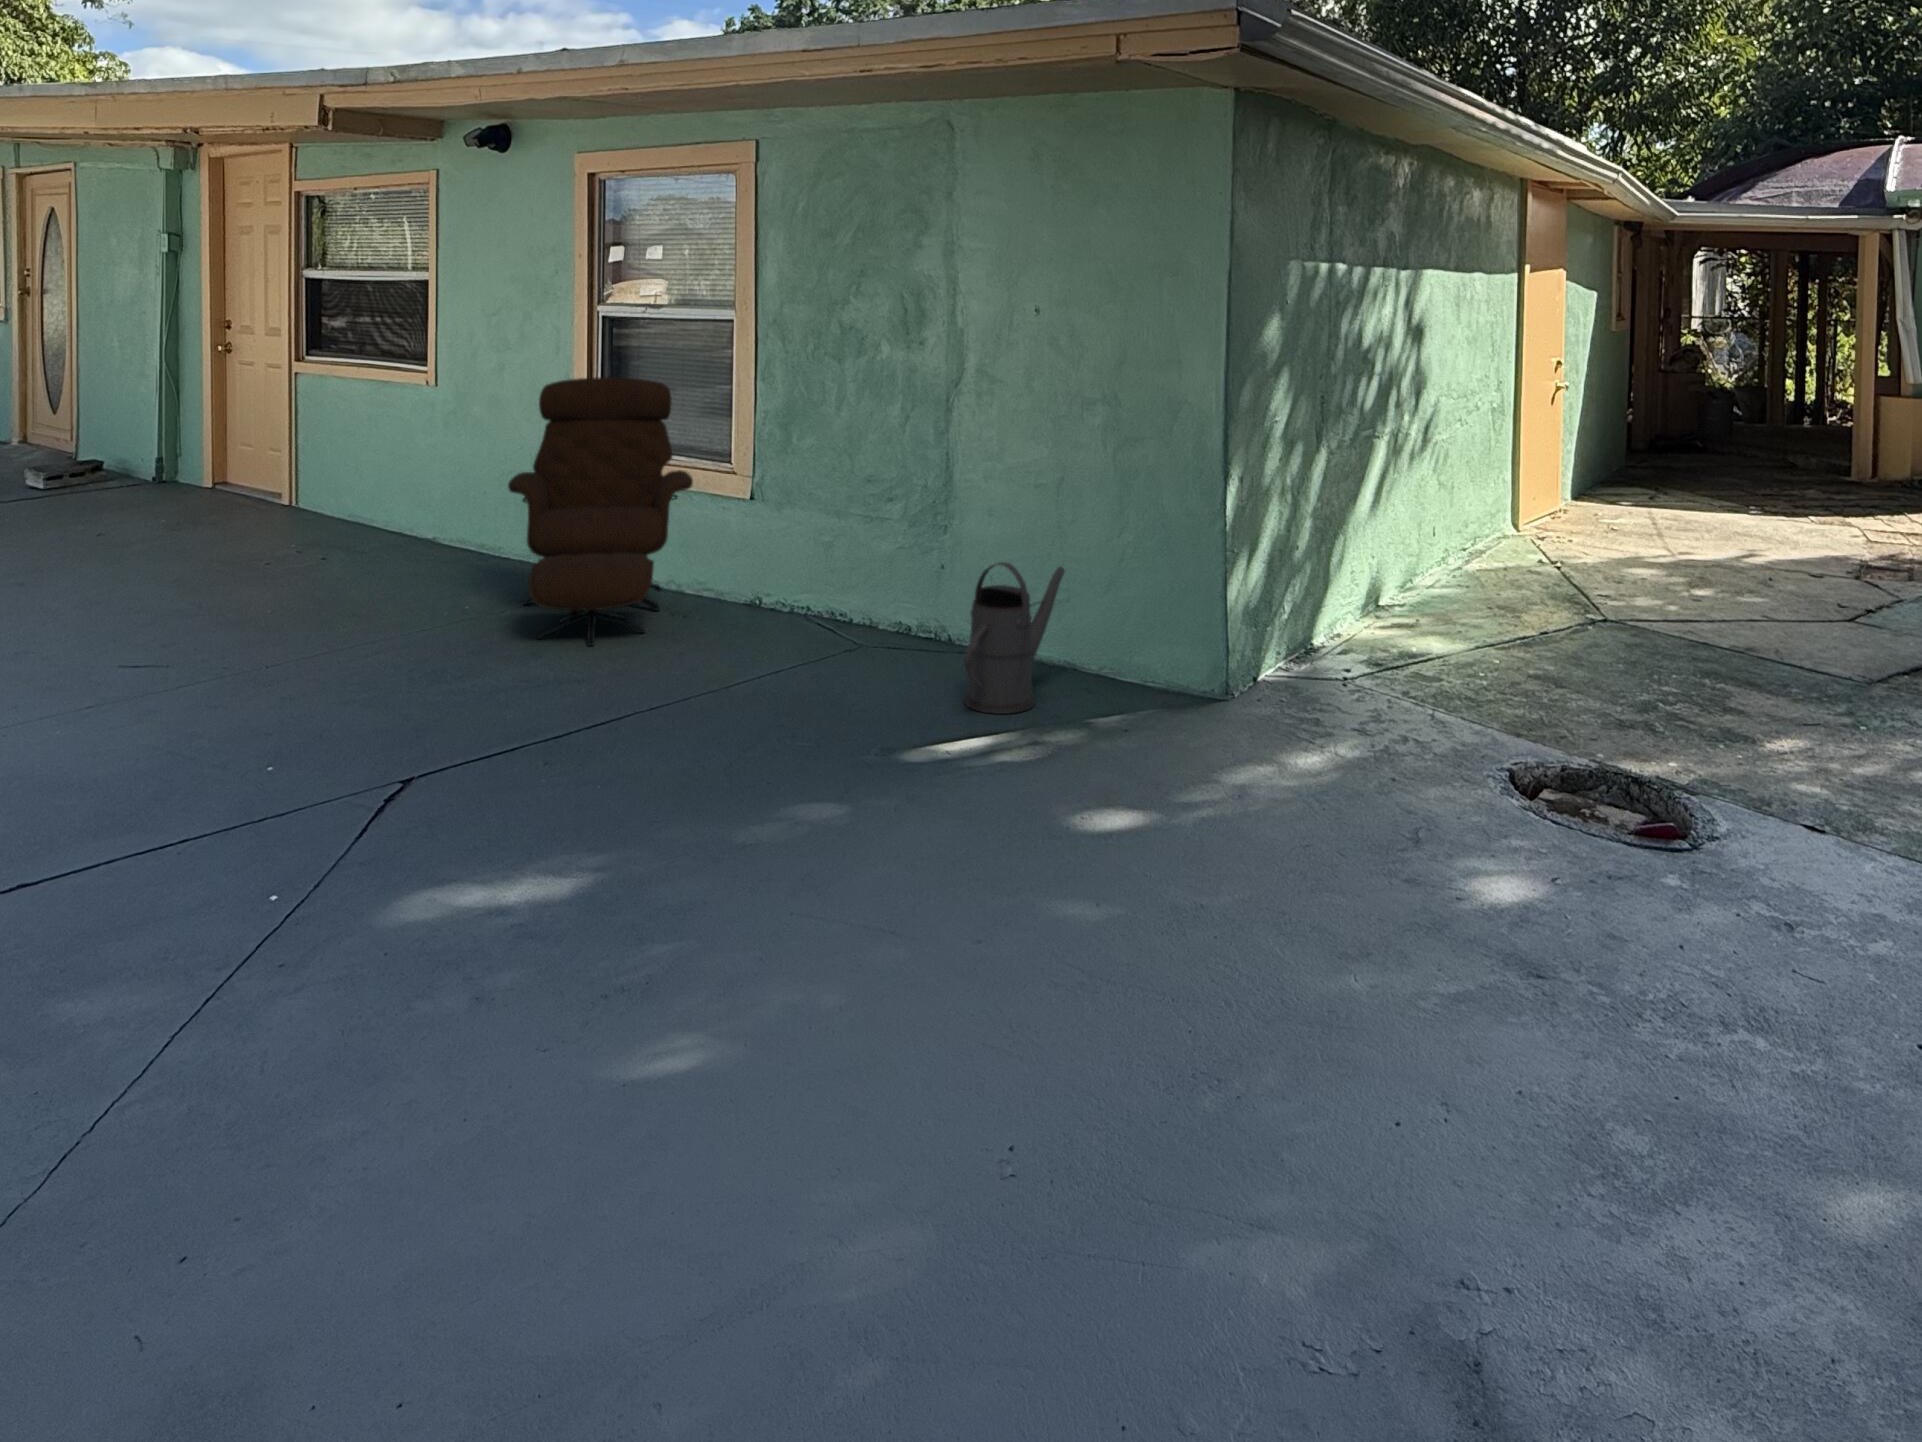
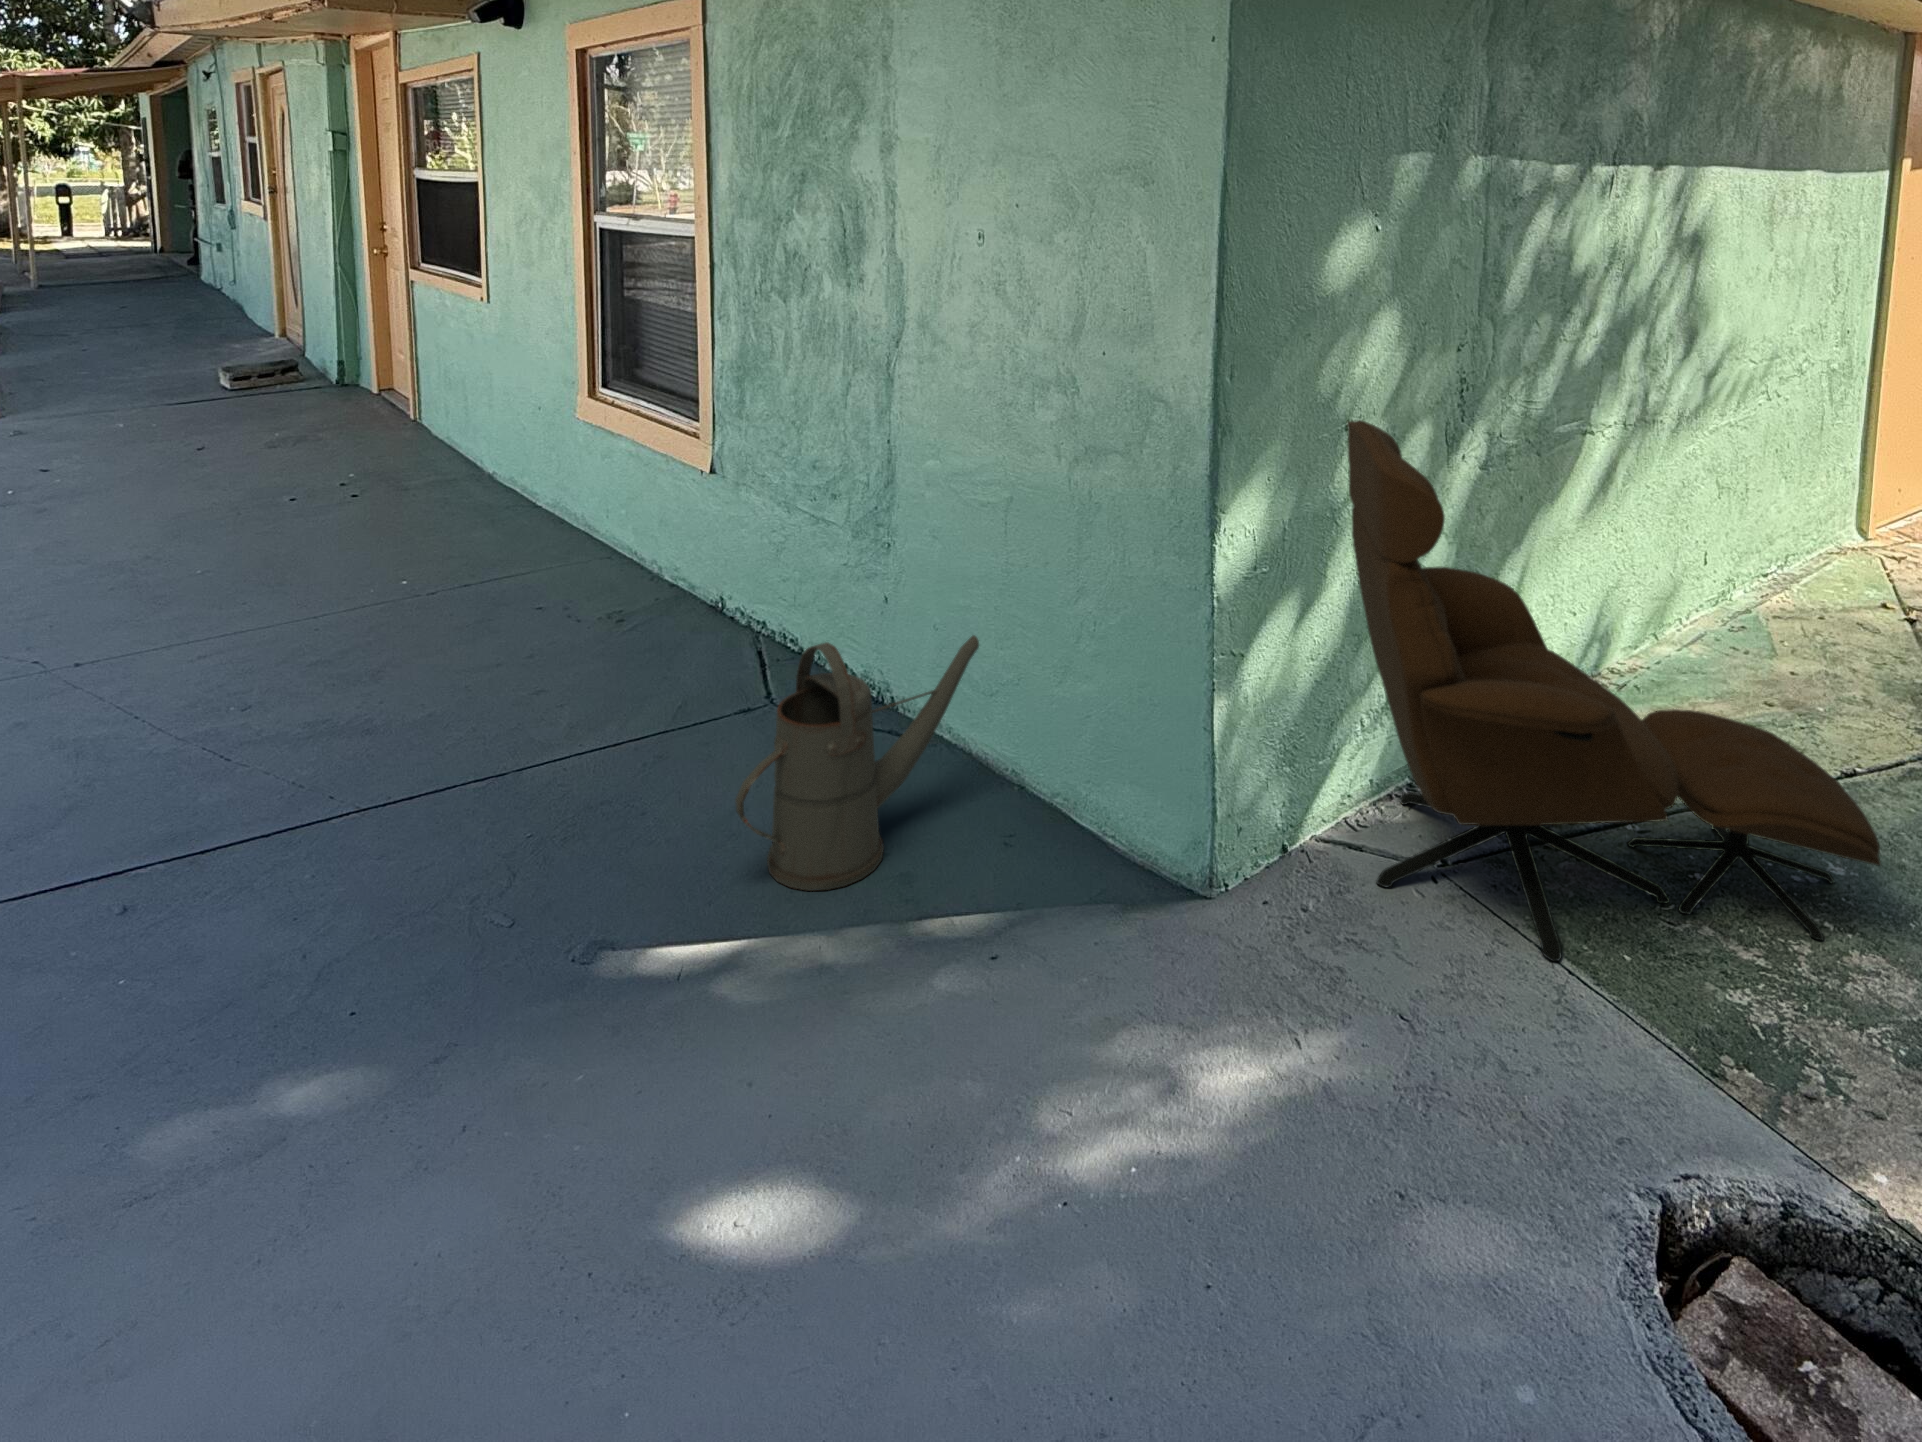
lounge chair: present [508,377,693,645] -> present [1347,420,1881,961]

